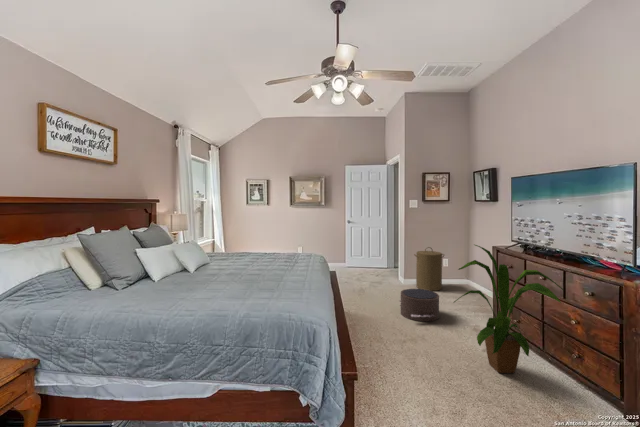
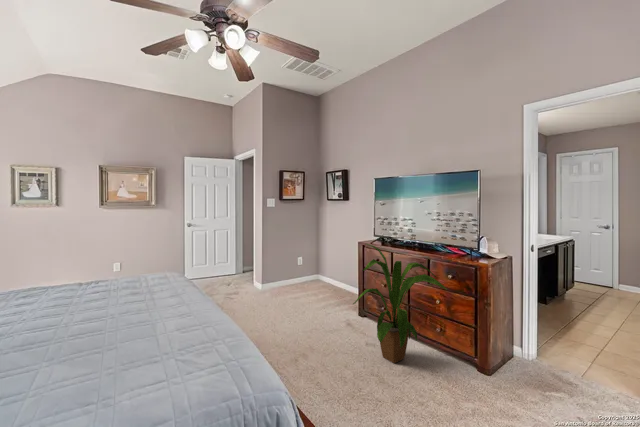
laundry hamper: present [414,247,444,291] -> none [276,248,304,294]
pouf: present [400,289,439,322] -> none [273,294,317,330]

